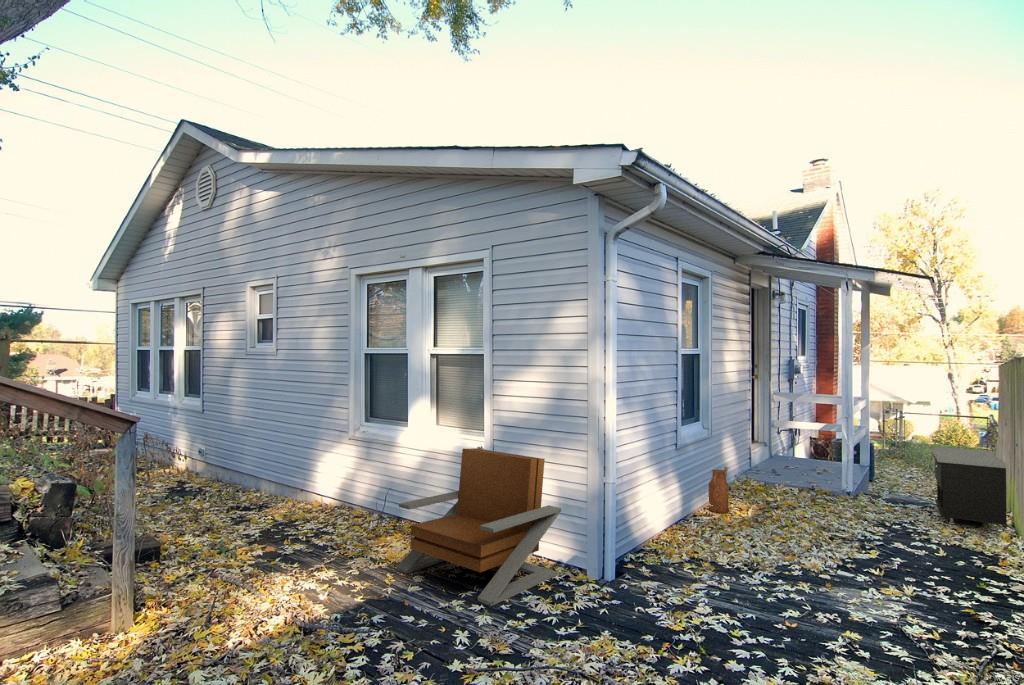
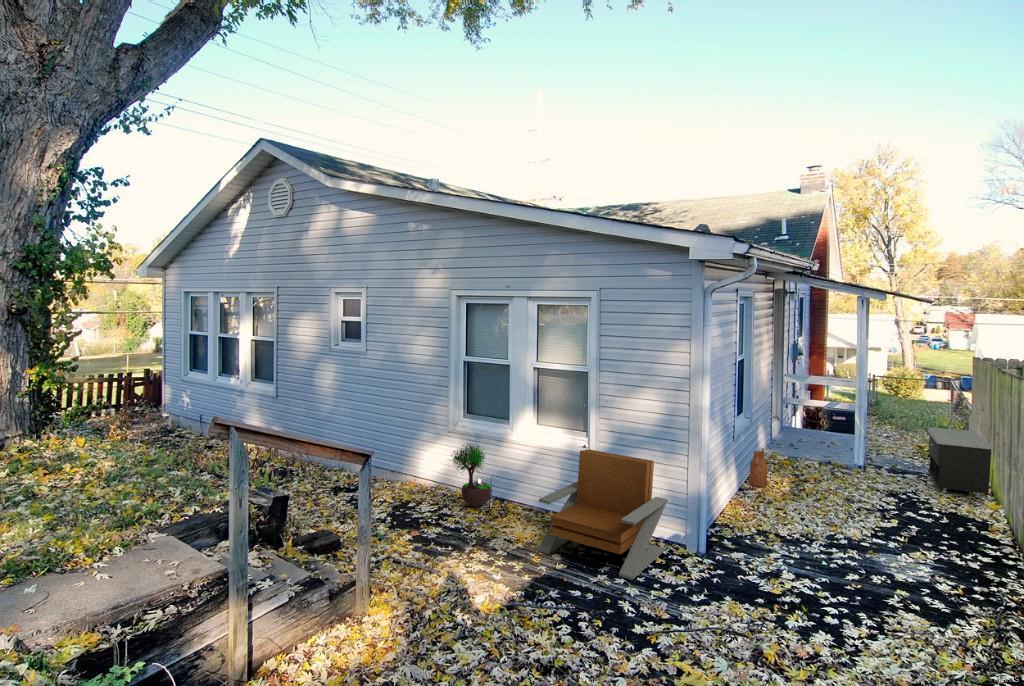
potted tree: none [329,440,384,523] -> present [451,443,491,507]

